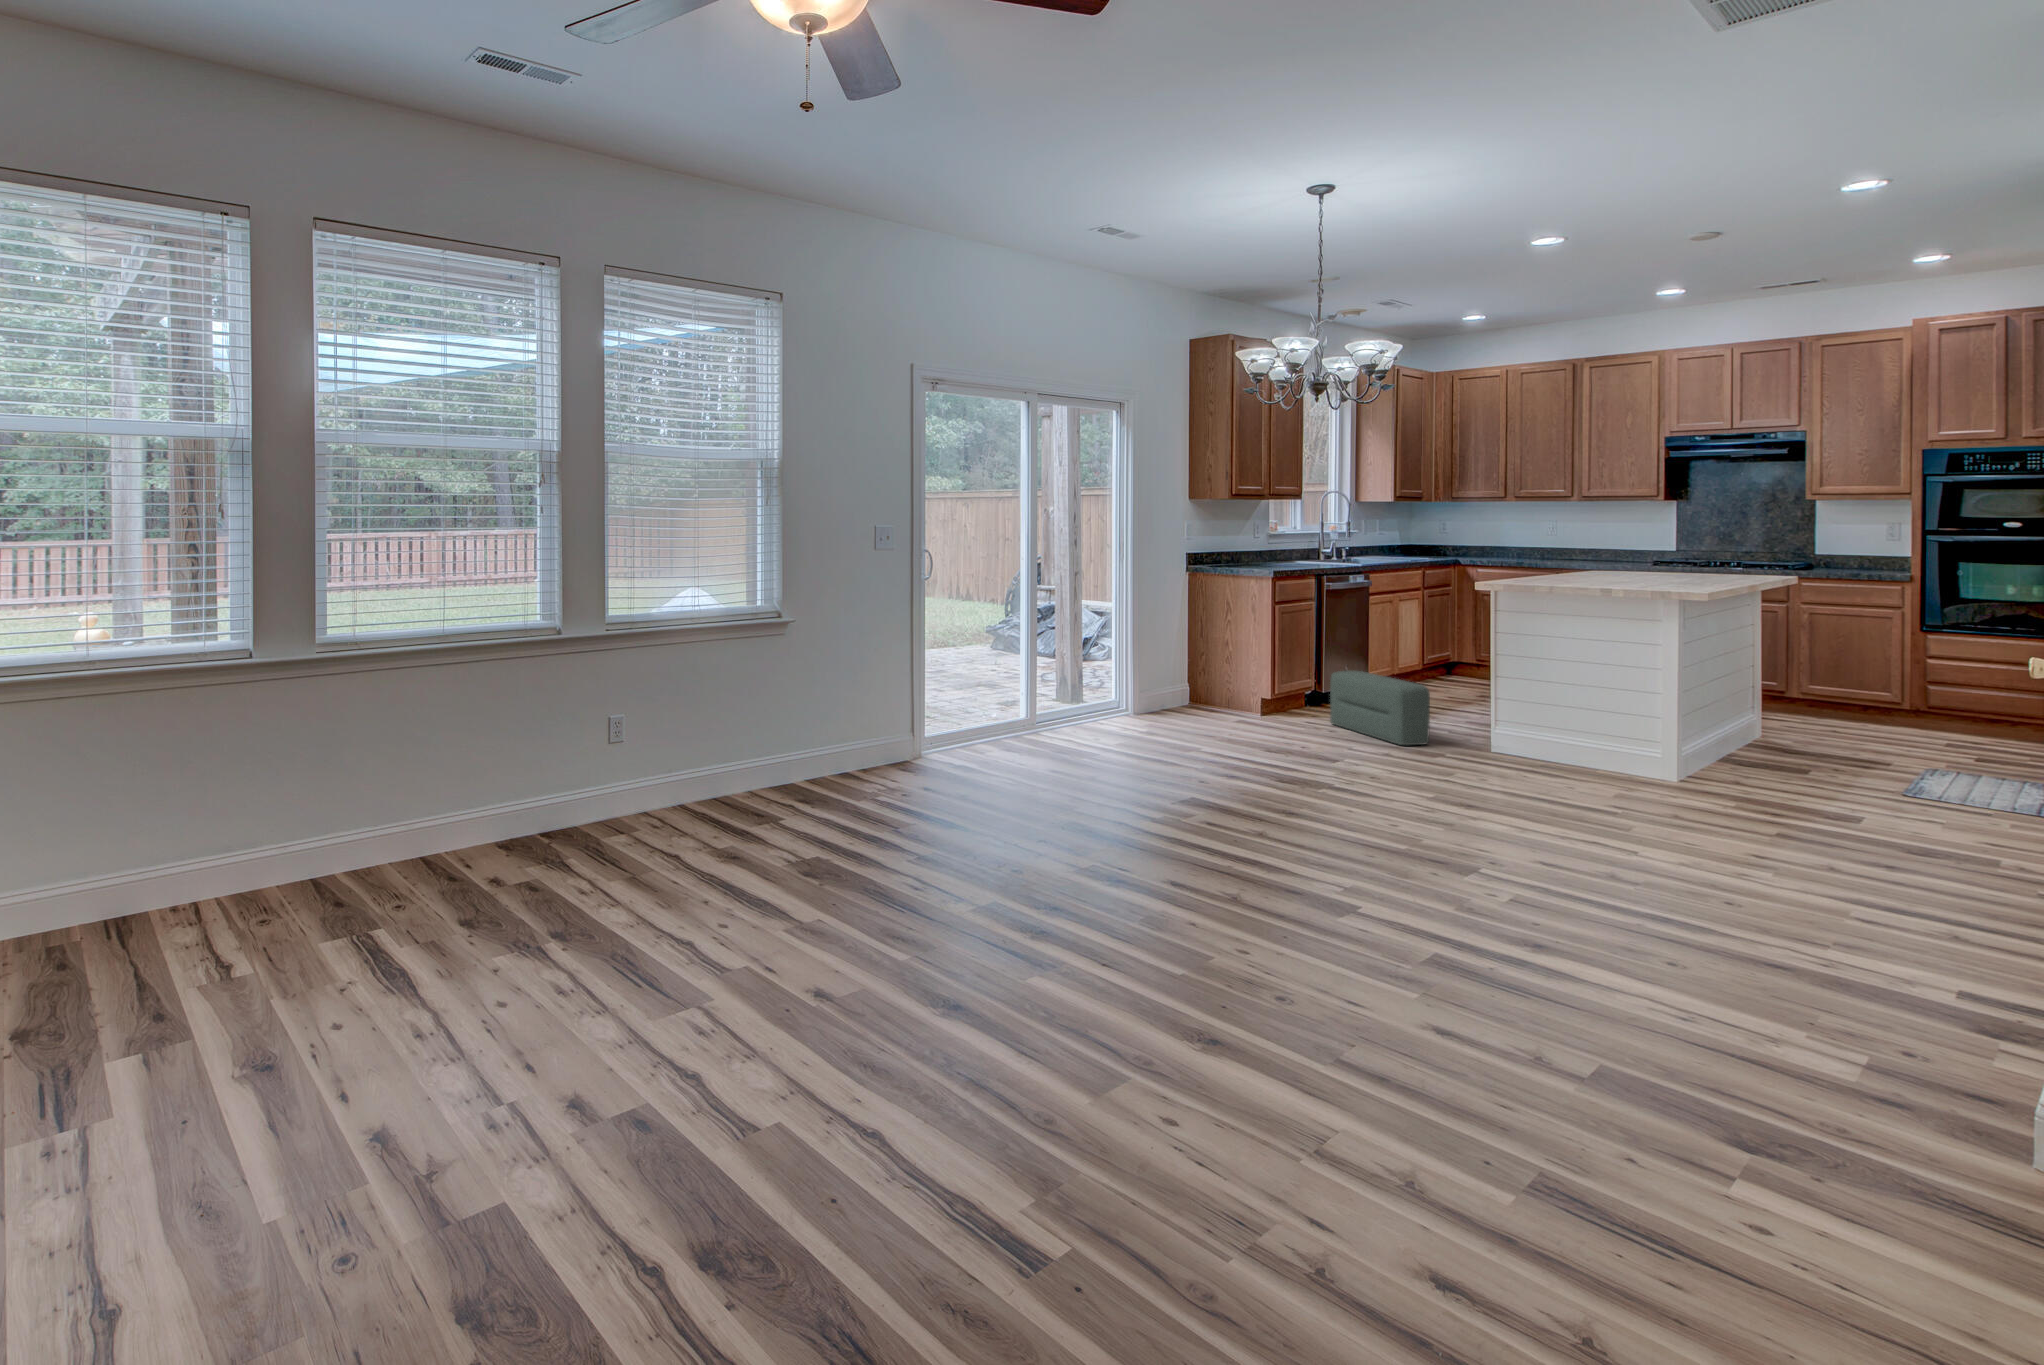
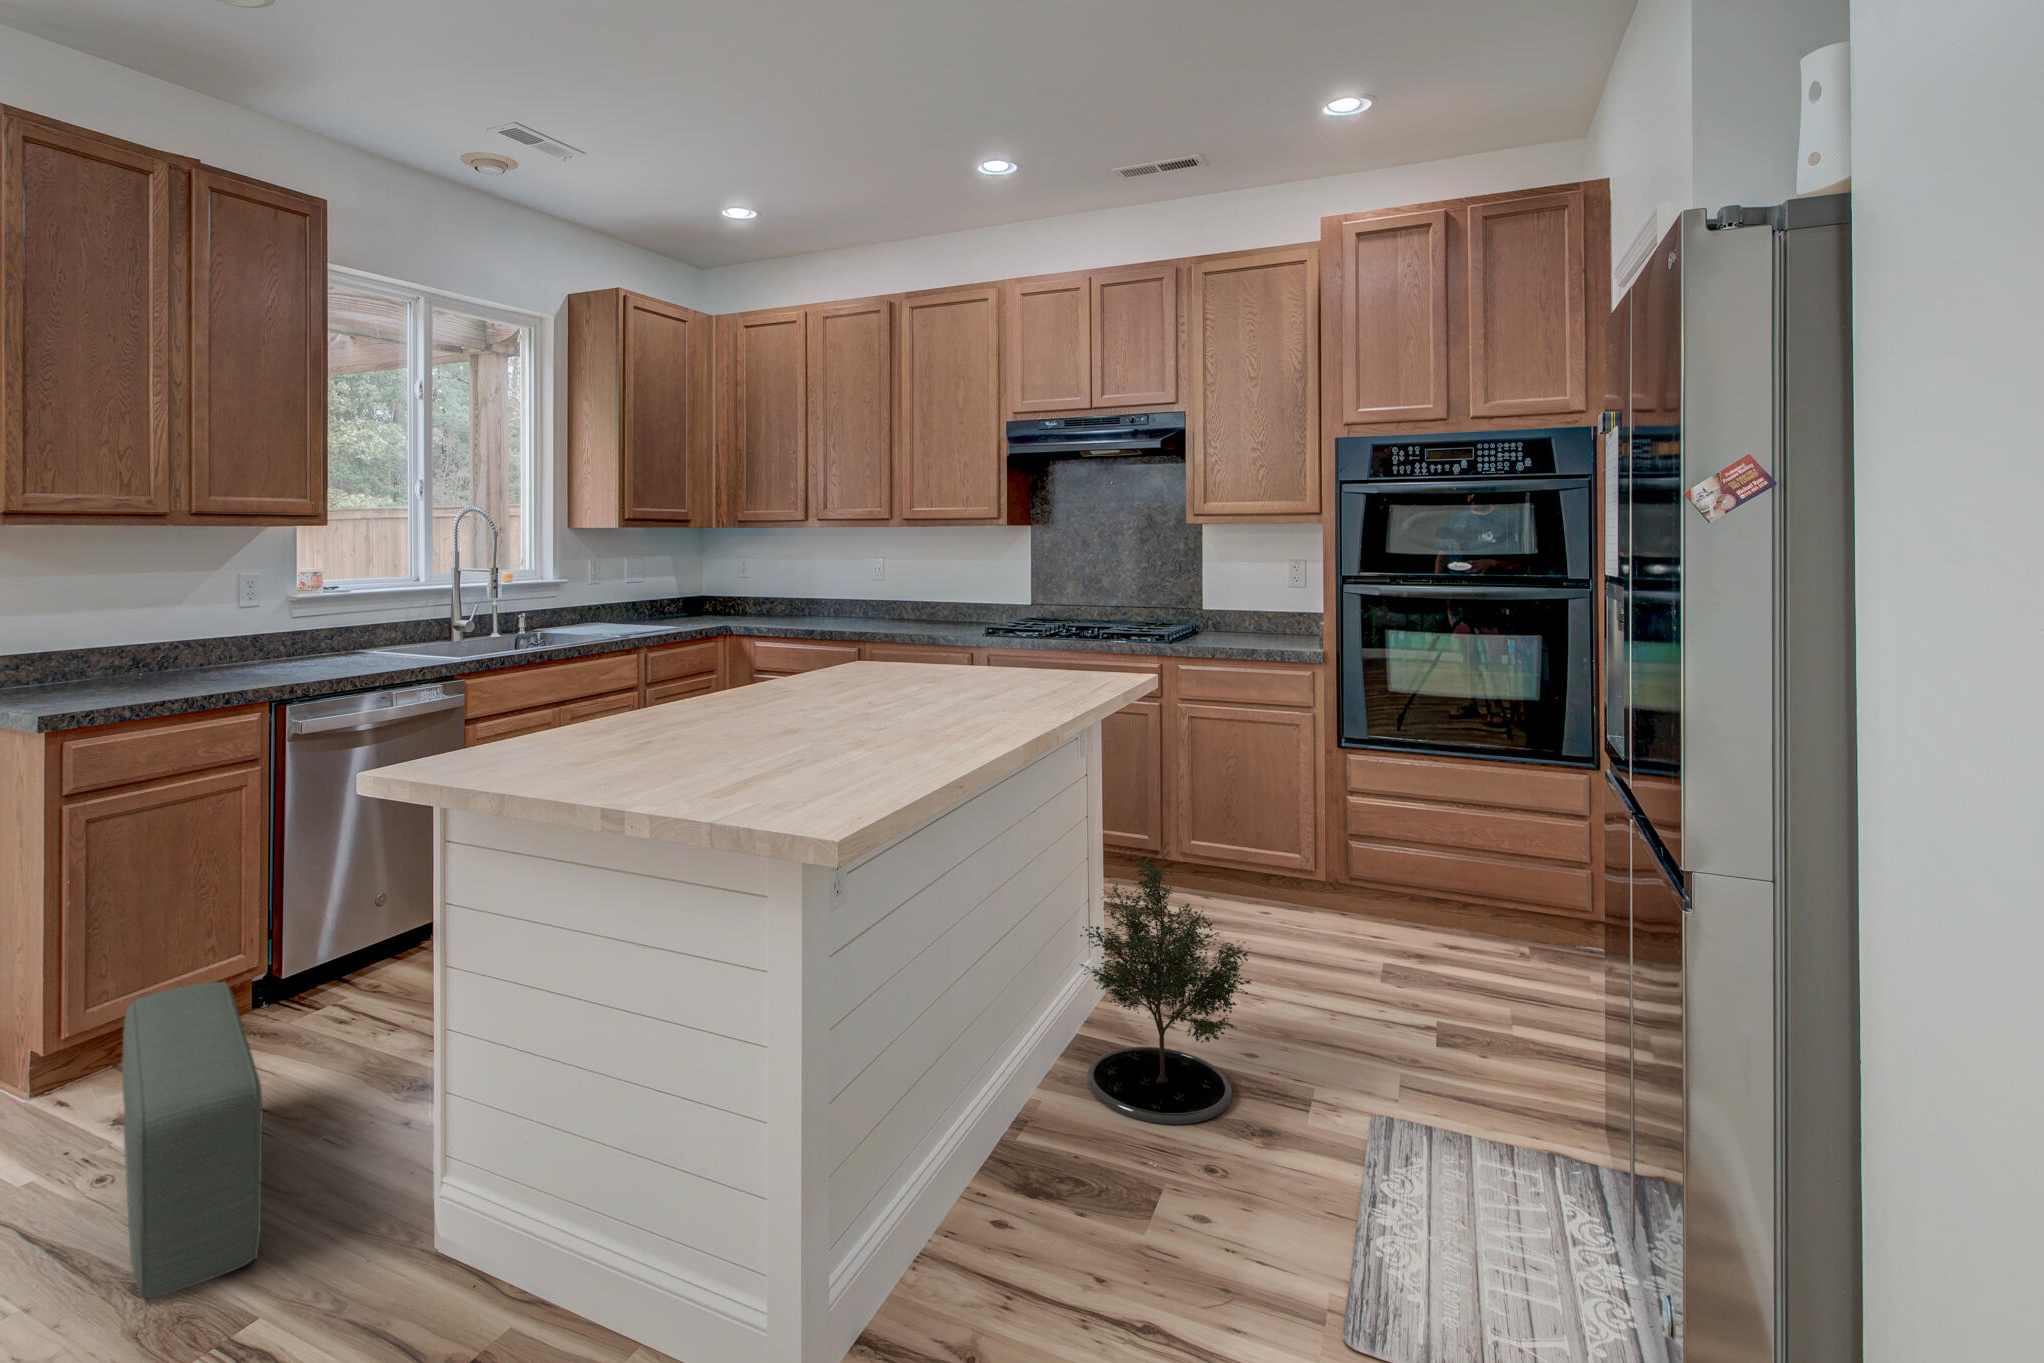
potted tree: none [1752,640,1852,758] -> present [1080,841,1252,1124]

